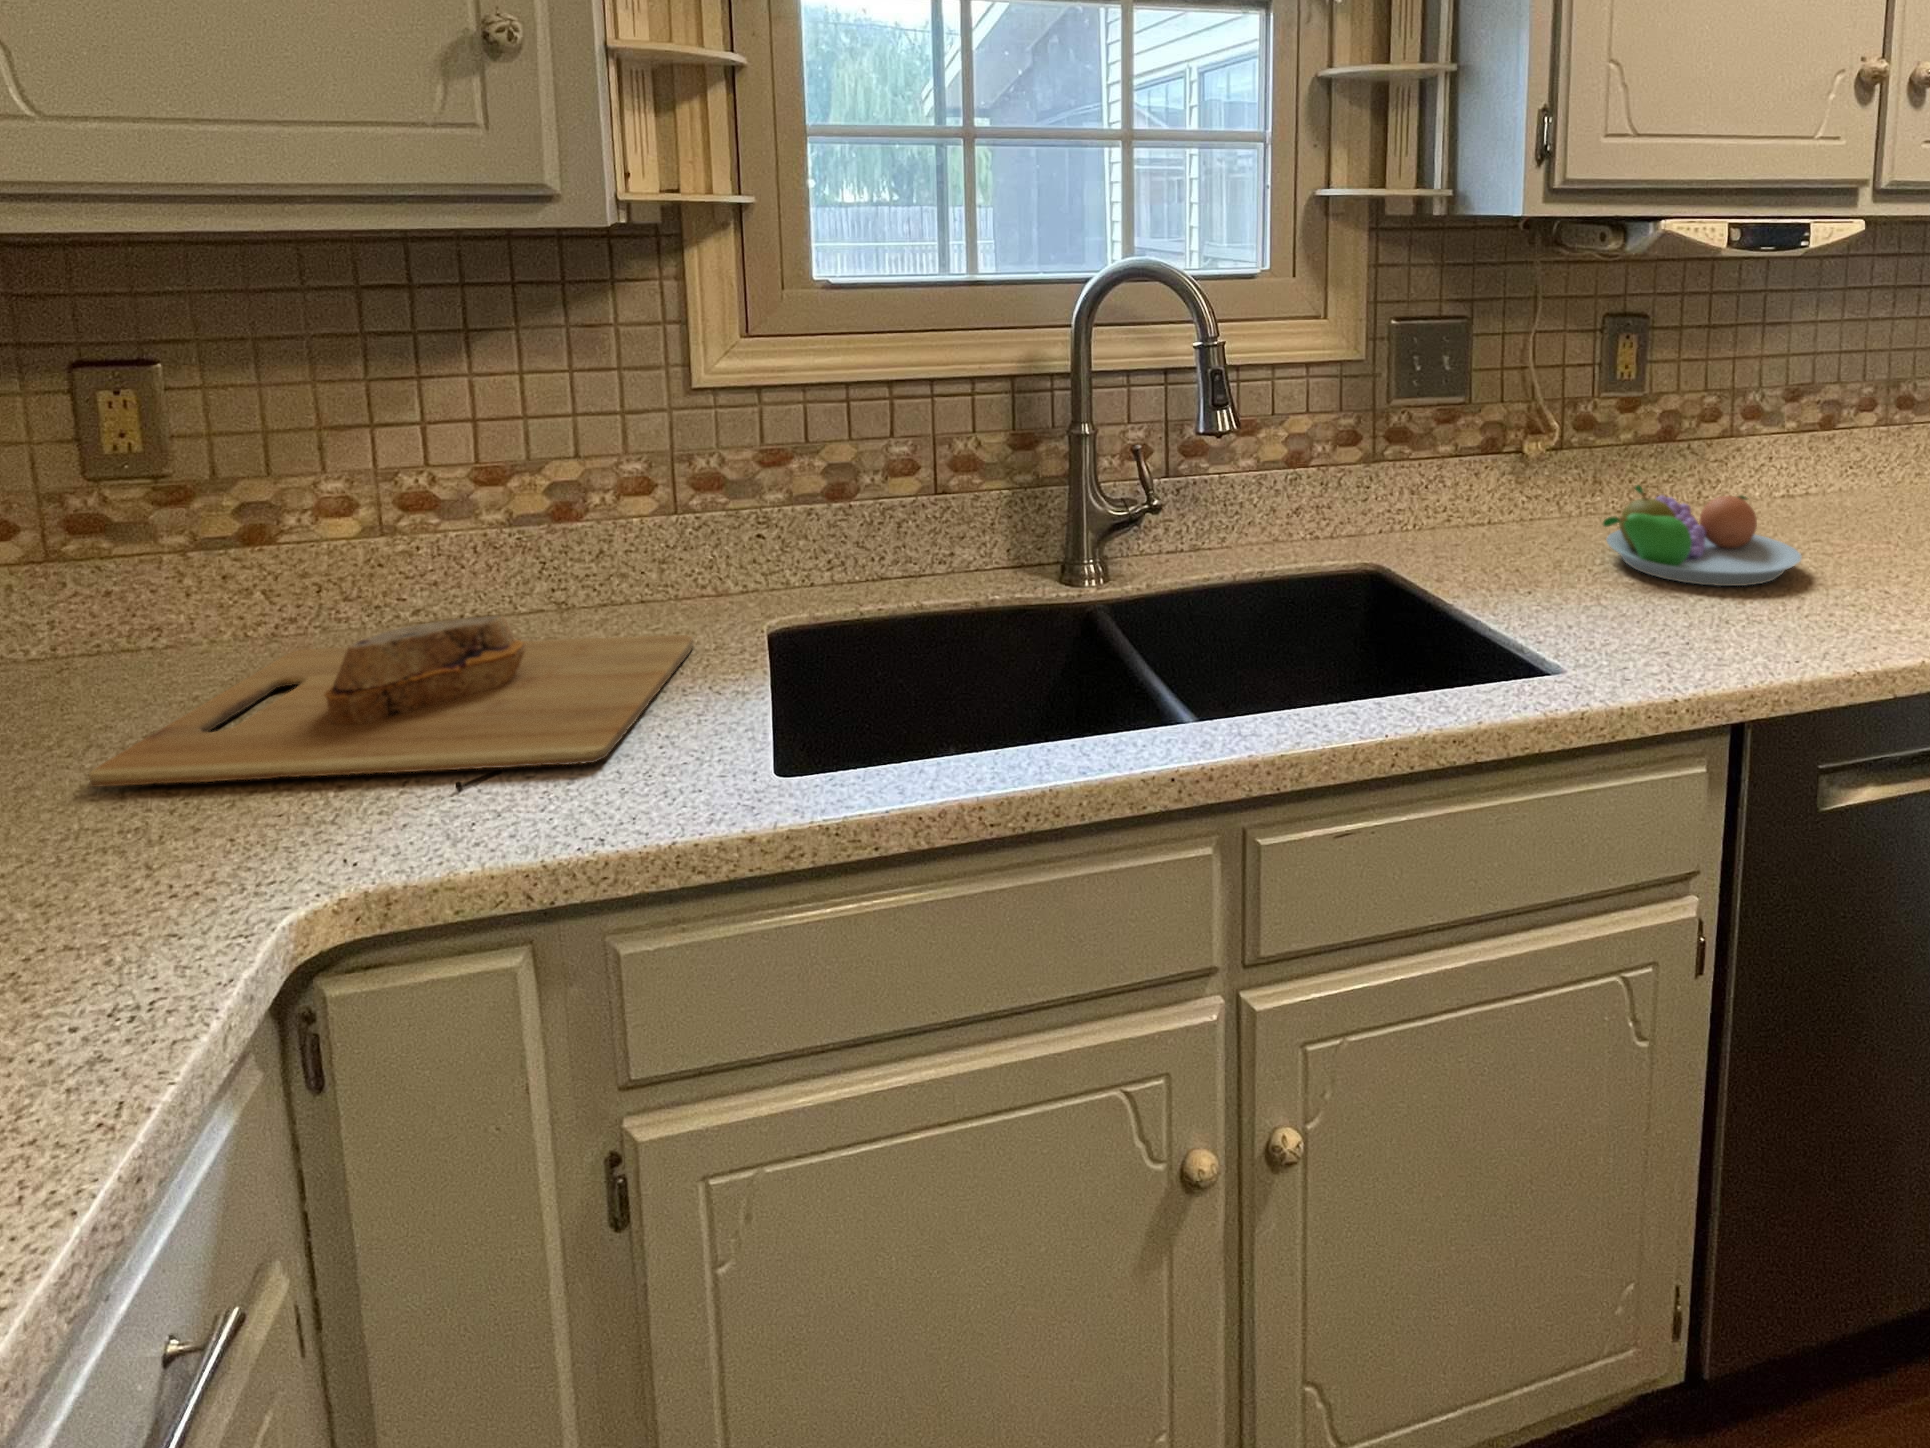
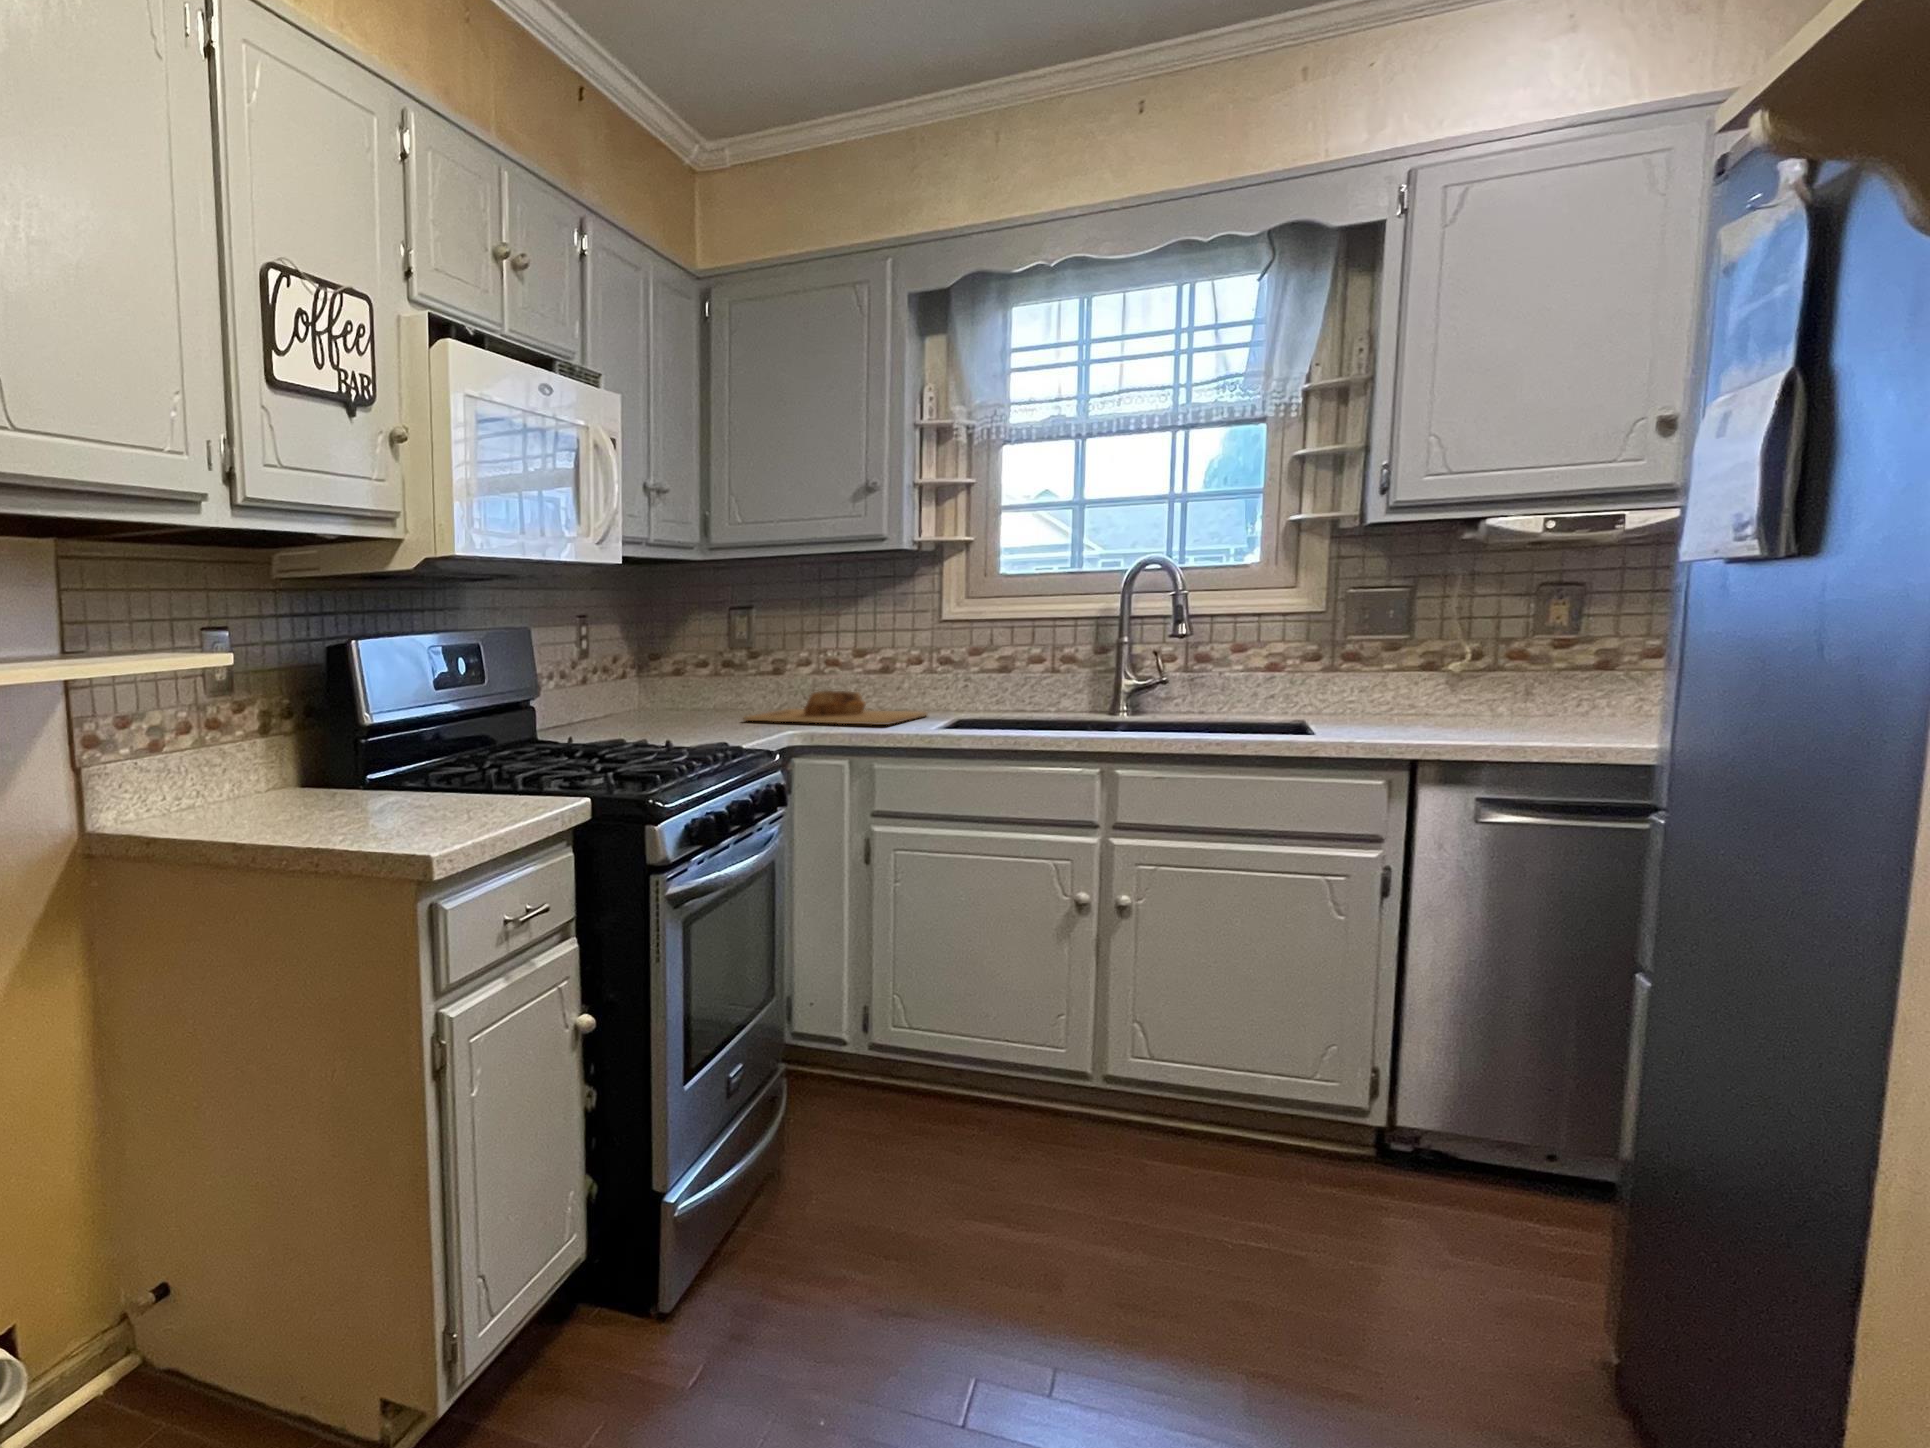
fruit bowl: present [1603,485,1801,586] -> none [1449,678,1611,727]

